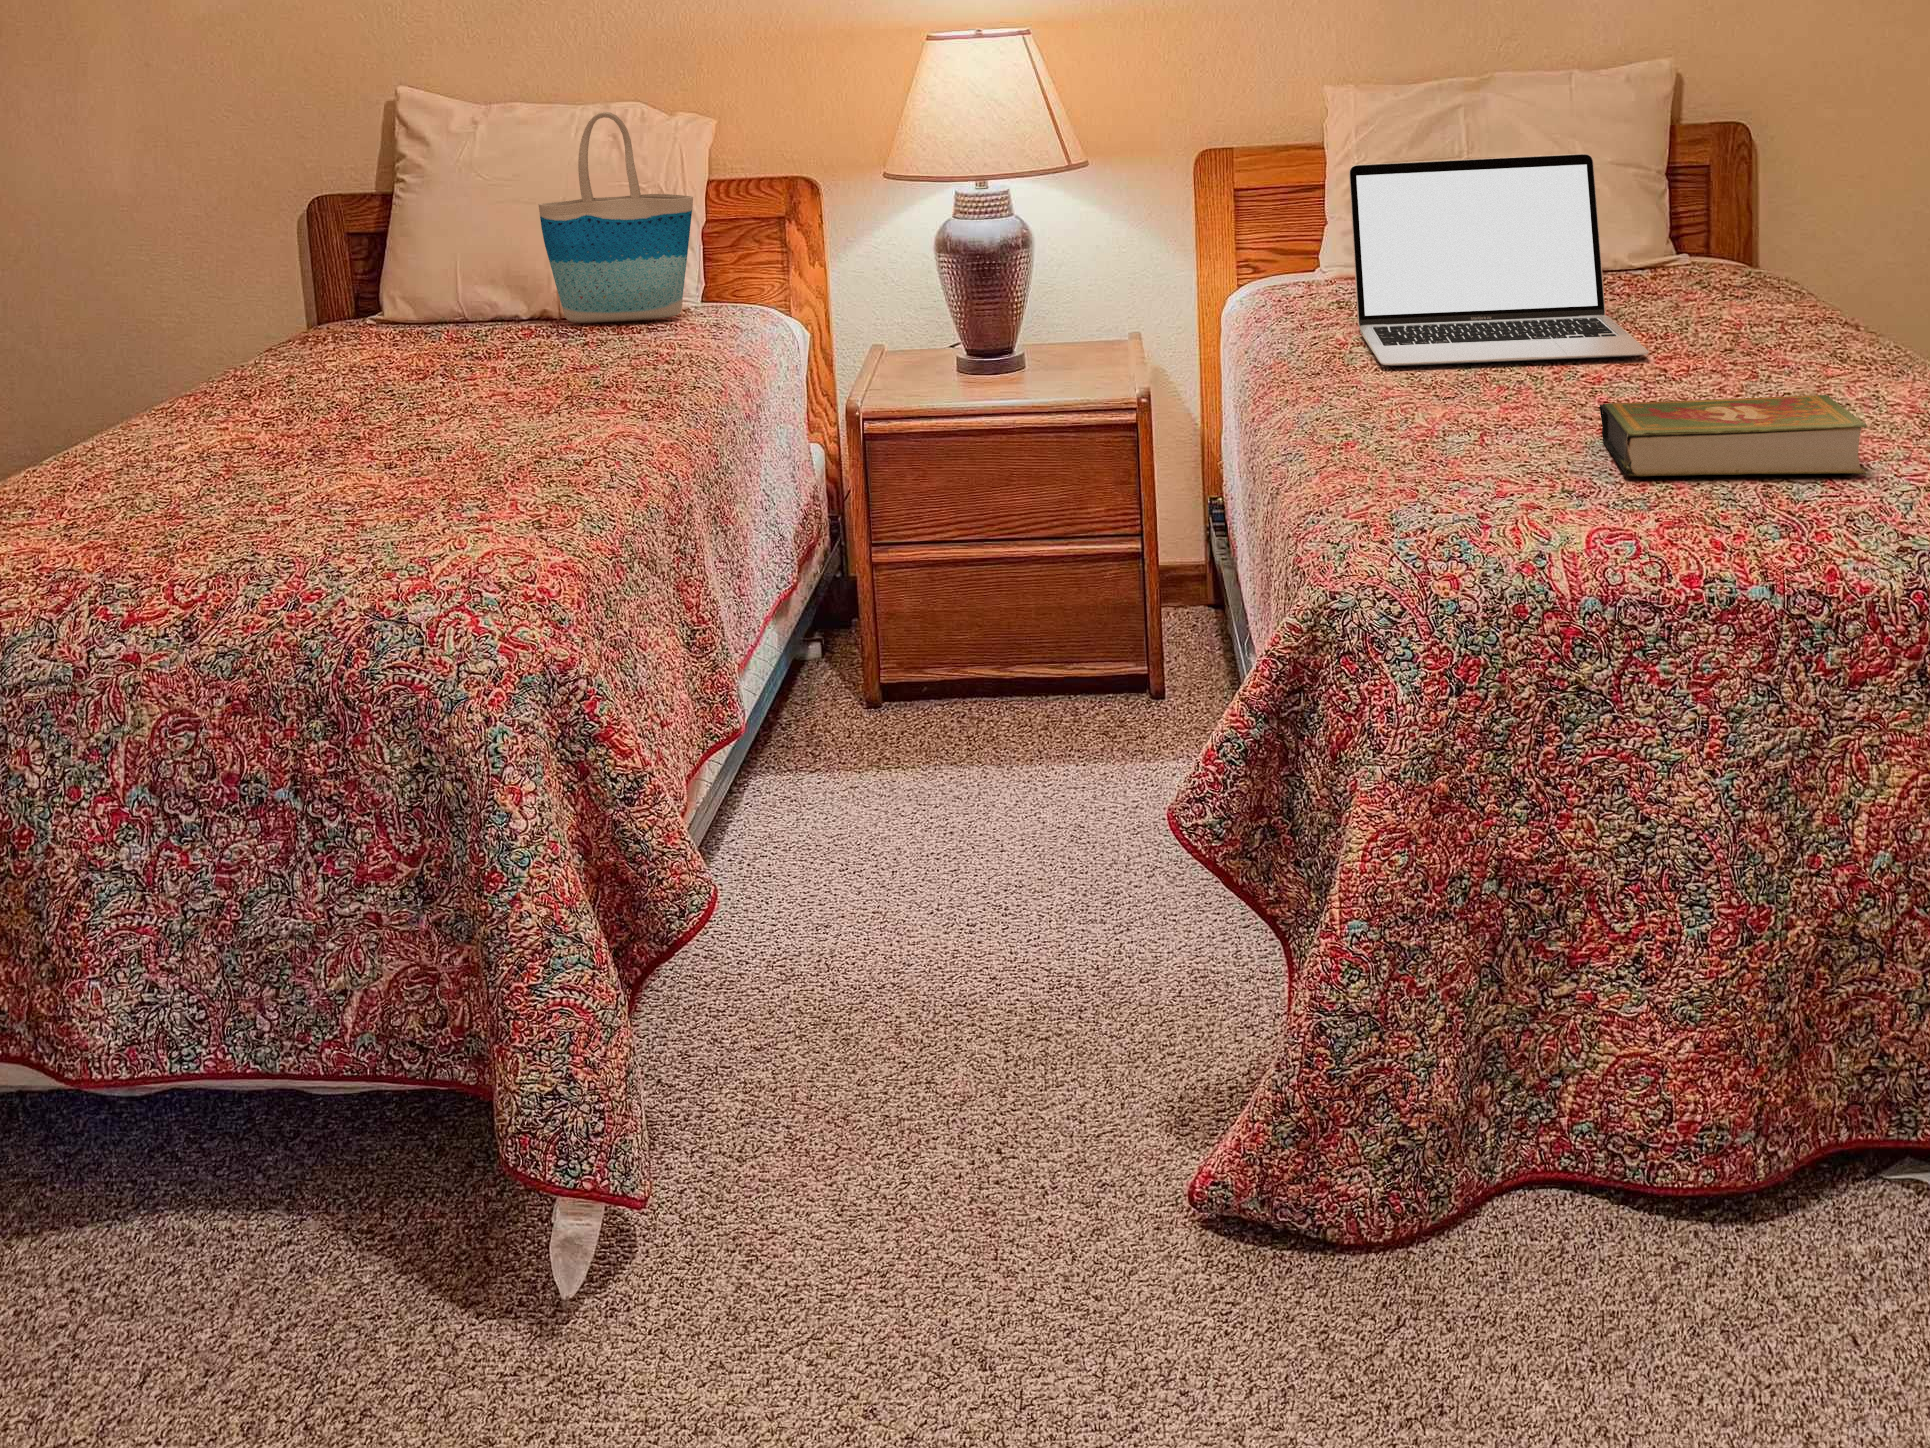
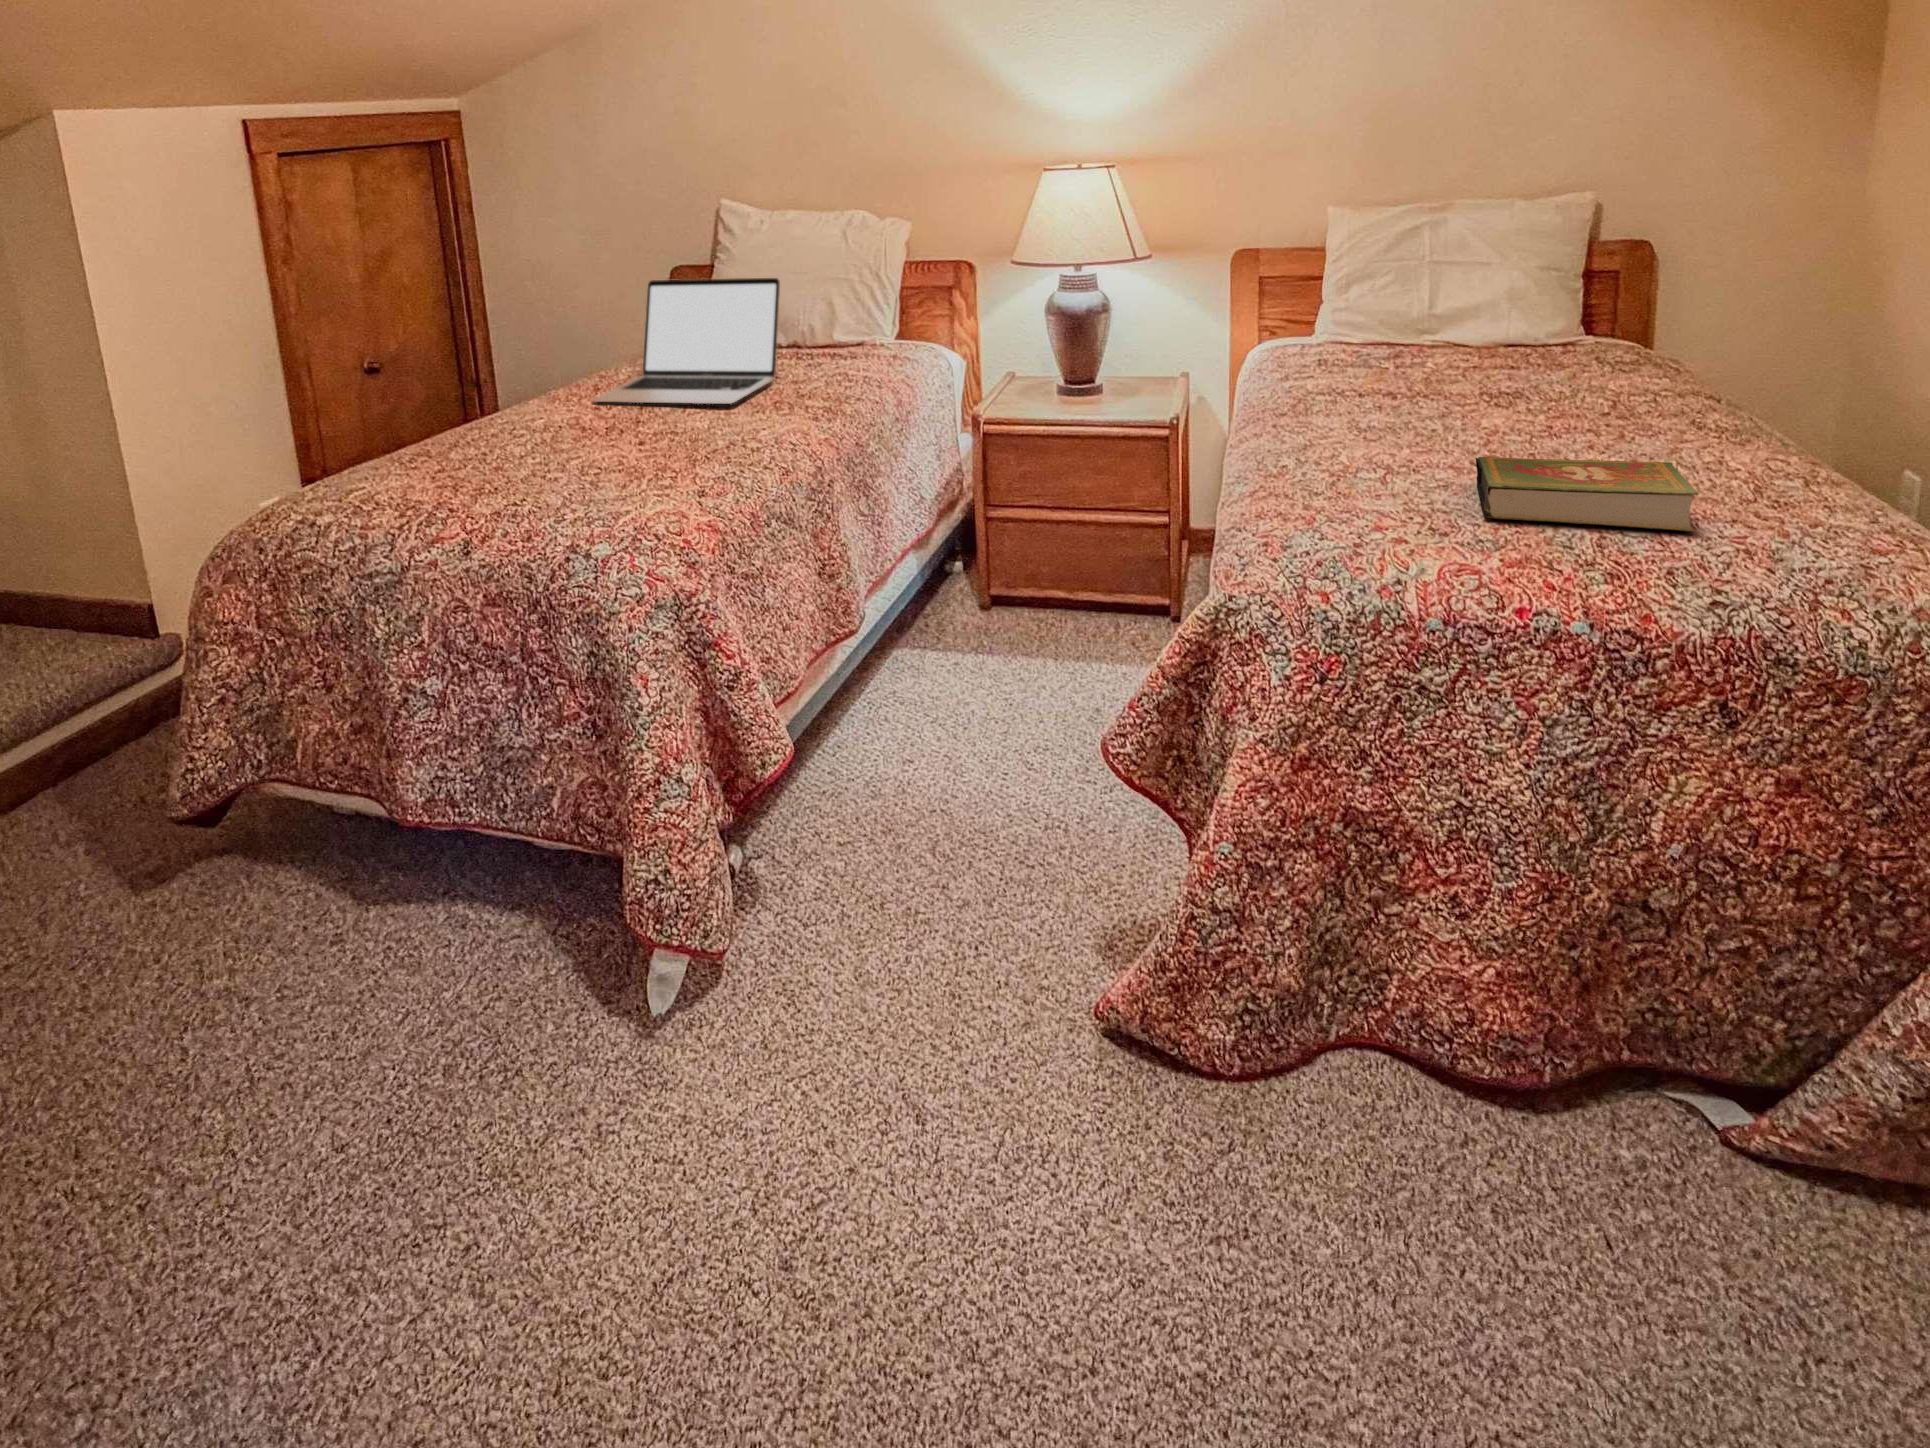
tote bag: present [538,112,693,323] -> none [791,217,886,350]
laptop: present [1349,154,1648,366] -> present [593,278,780,404]

